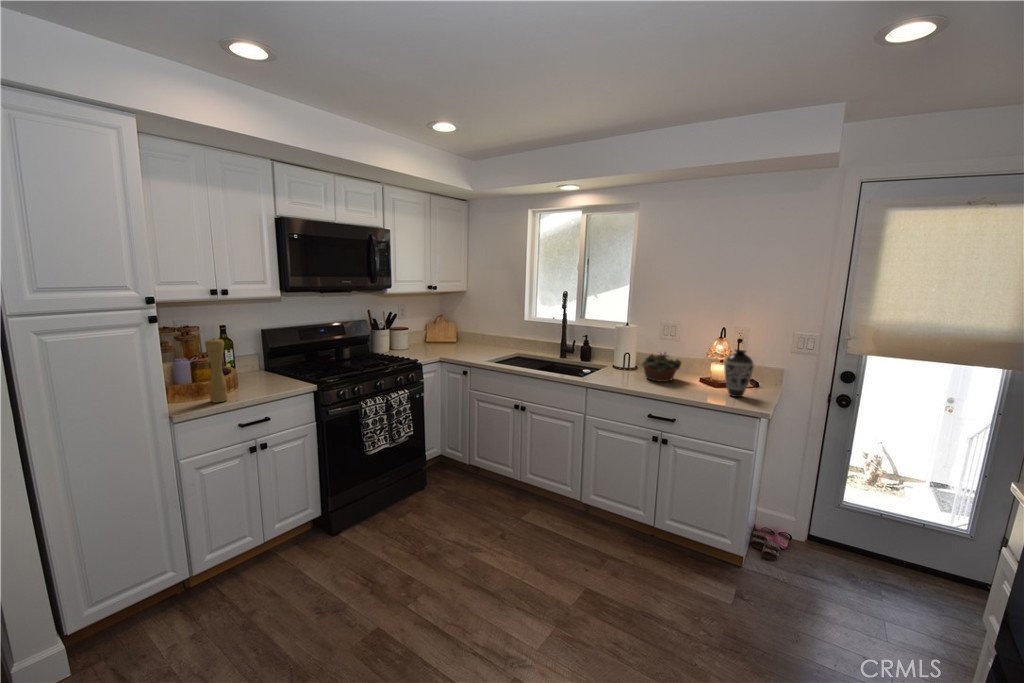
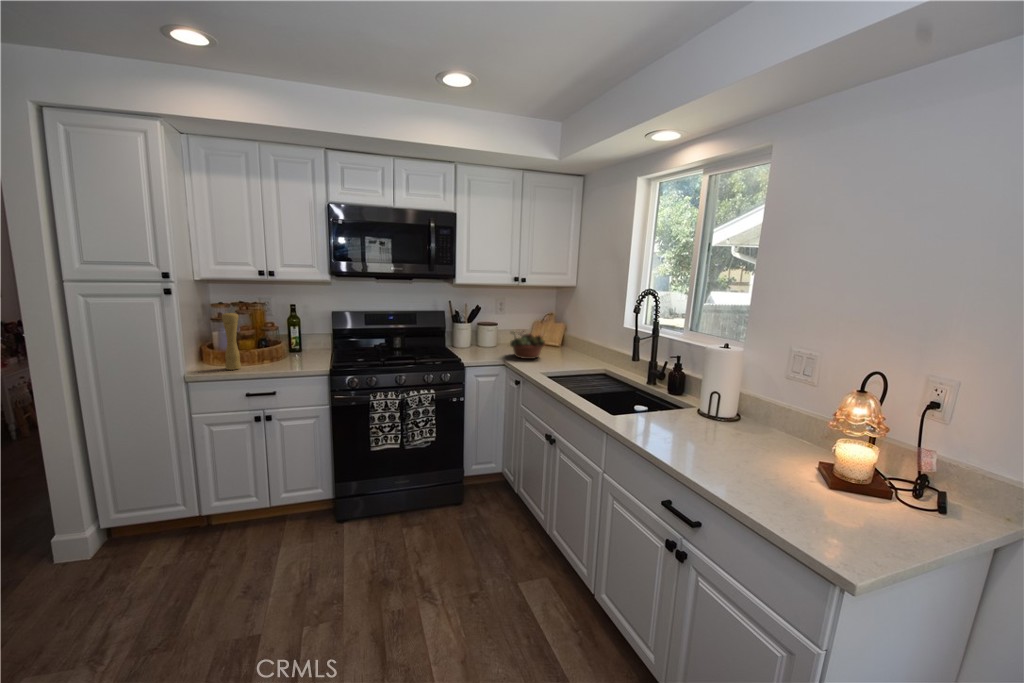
decorative vase: present [724,349,754,397] -> none [785,405,847,501]
succulent planter: present [642,353,681,382] -> present [510,331,545,359]

